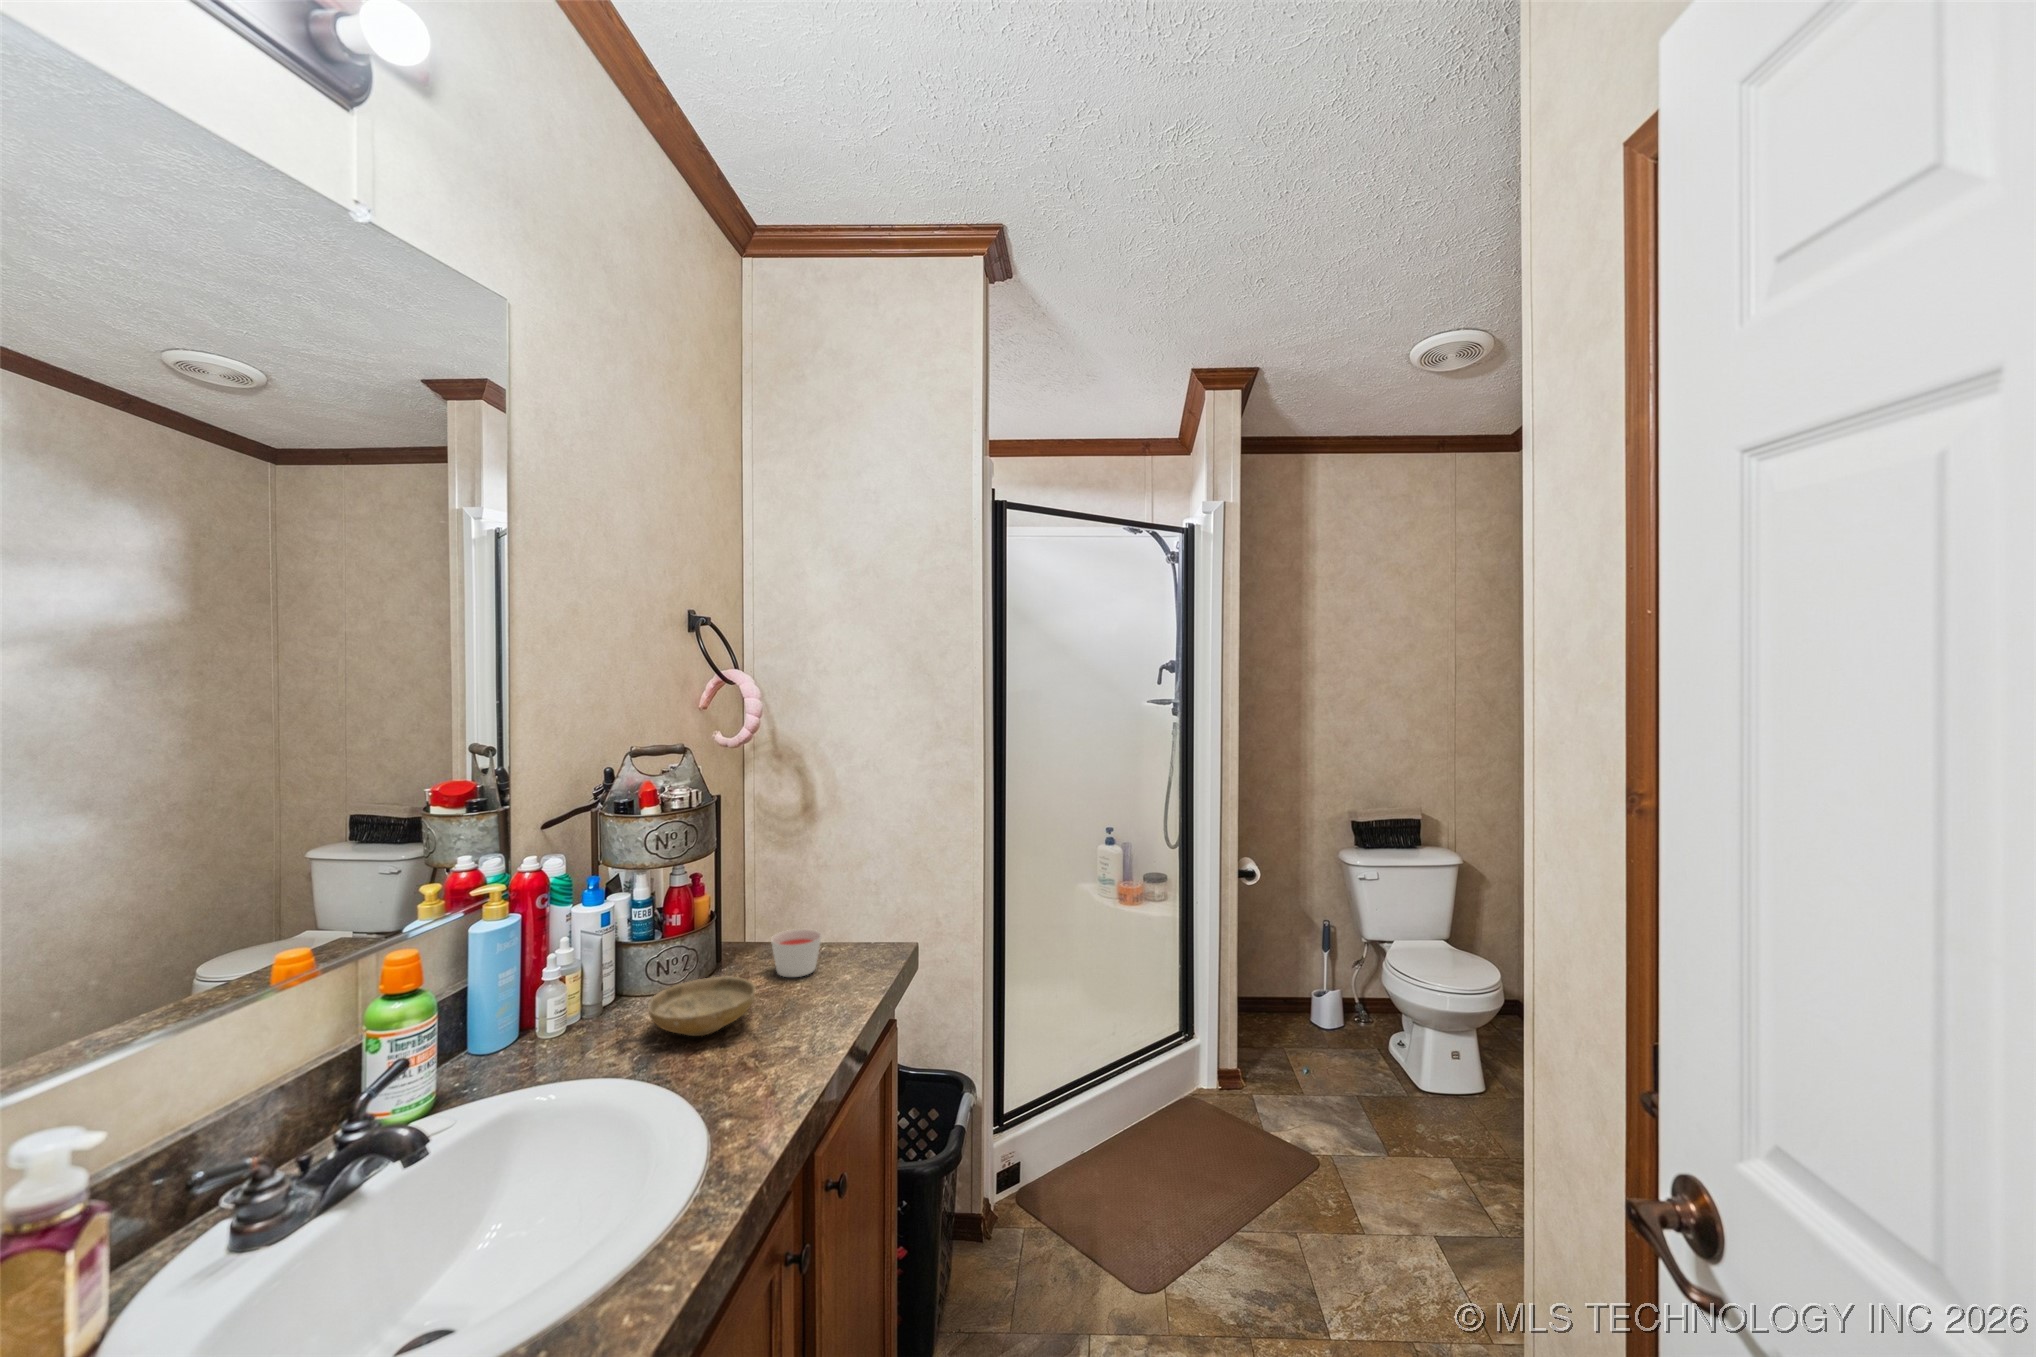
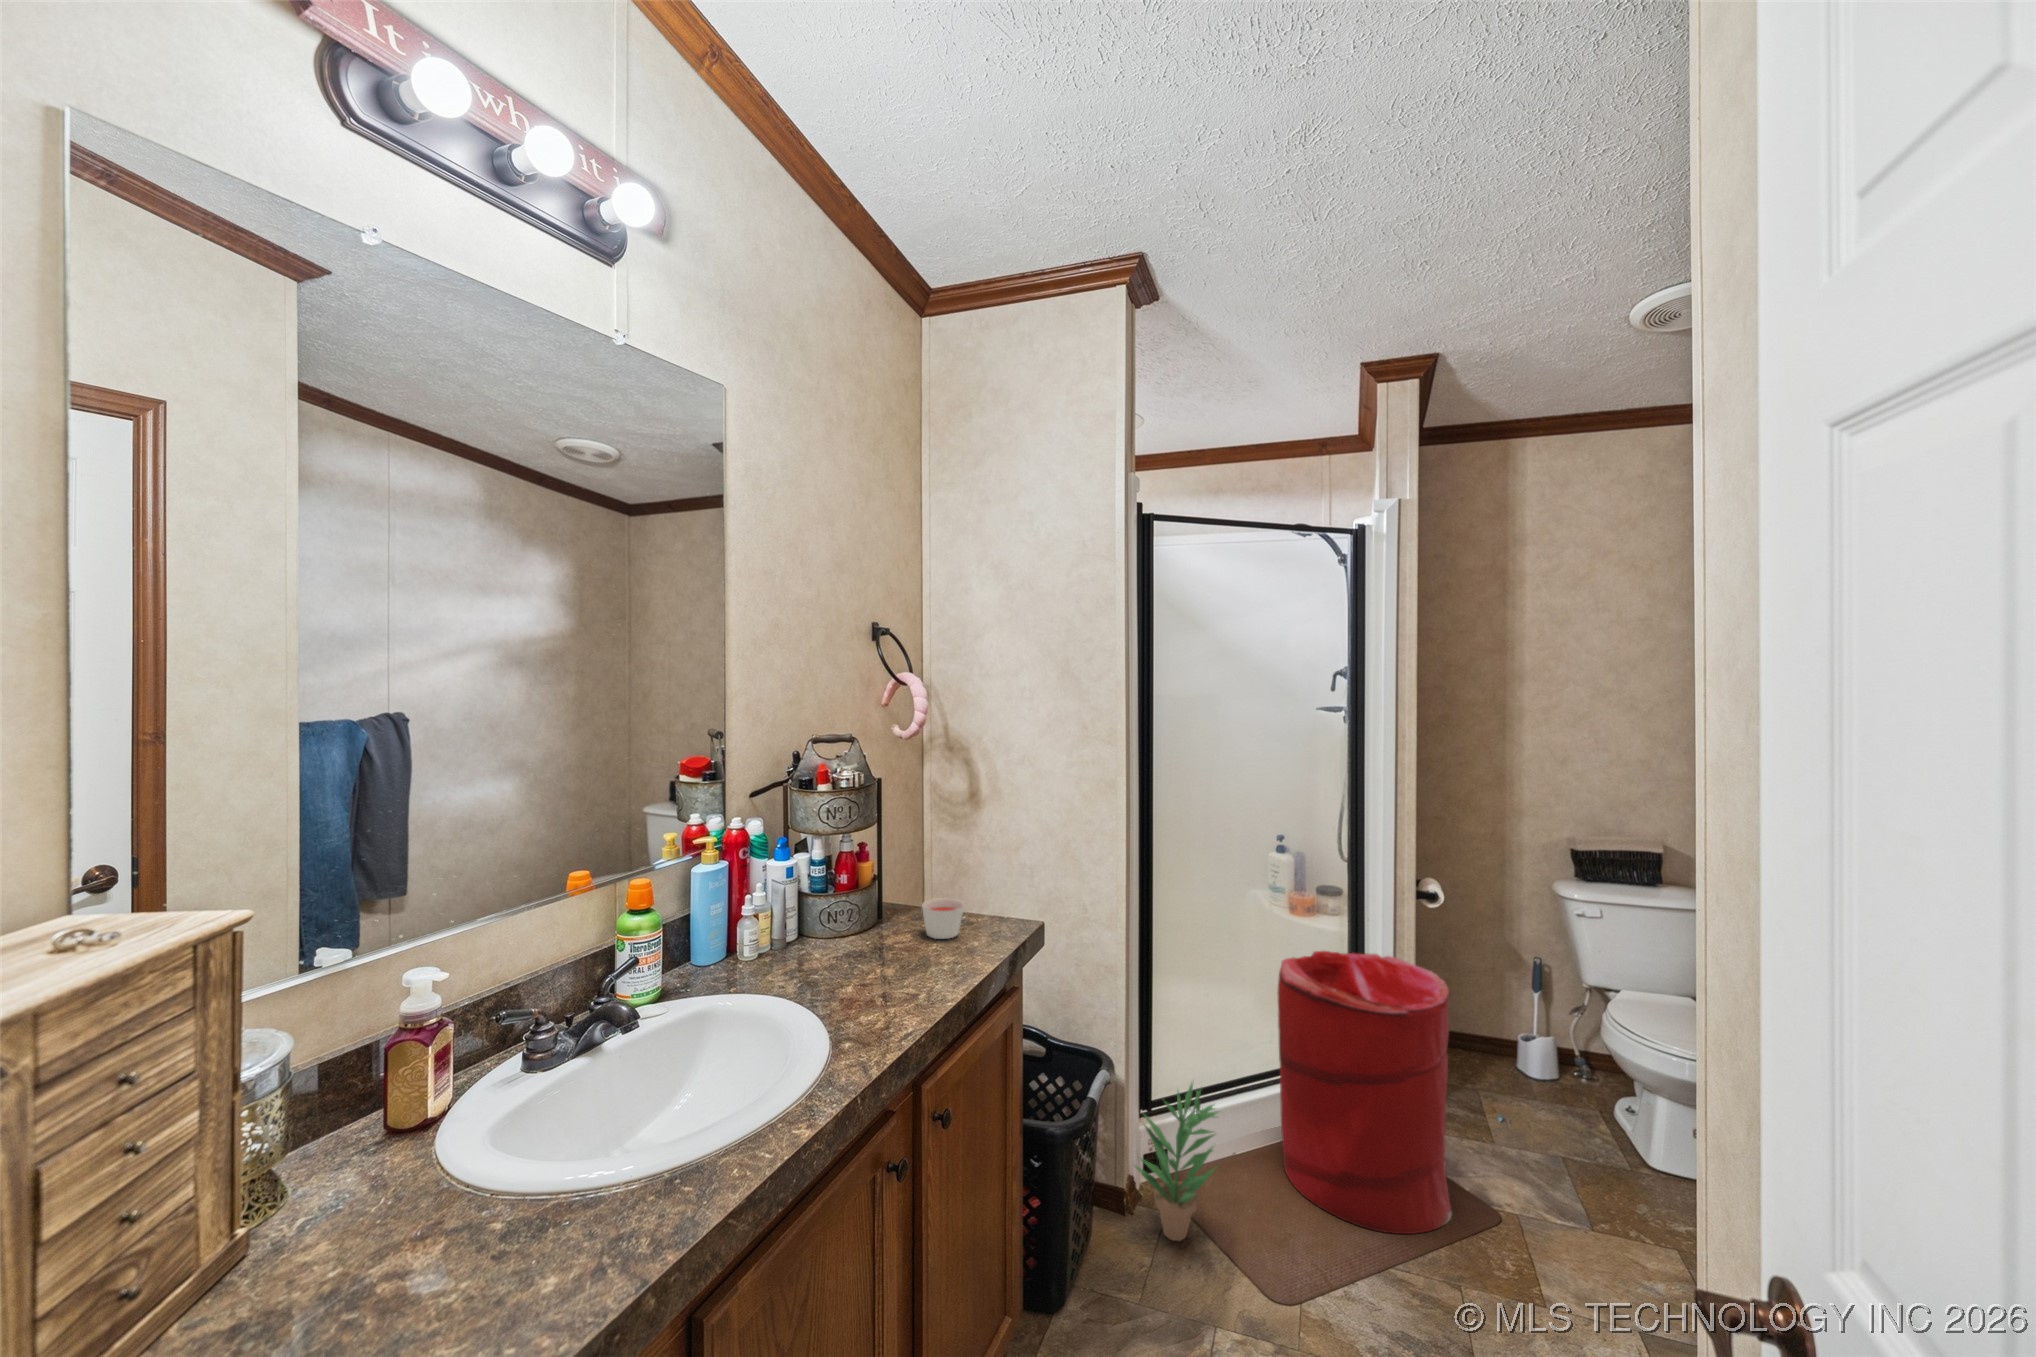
laundry hamper: none [1122,935,1279,1201] -> present [1277,951,1452,1234]
ceramic bowl: present [648,977,755,1036] -> none [812,930,897,975]
potted plant: none [993,1086,1083,1258] -> present [1136,1082,1218,1241]

